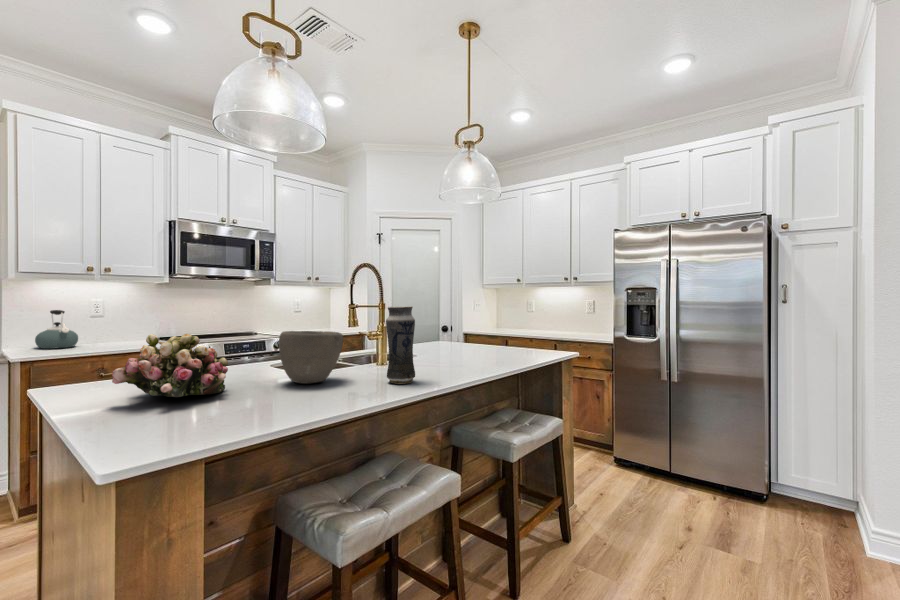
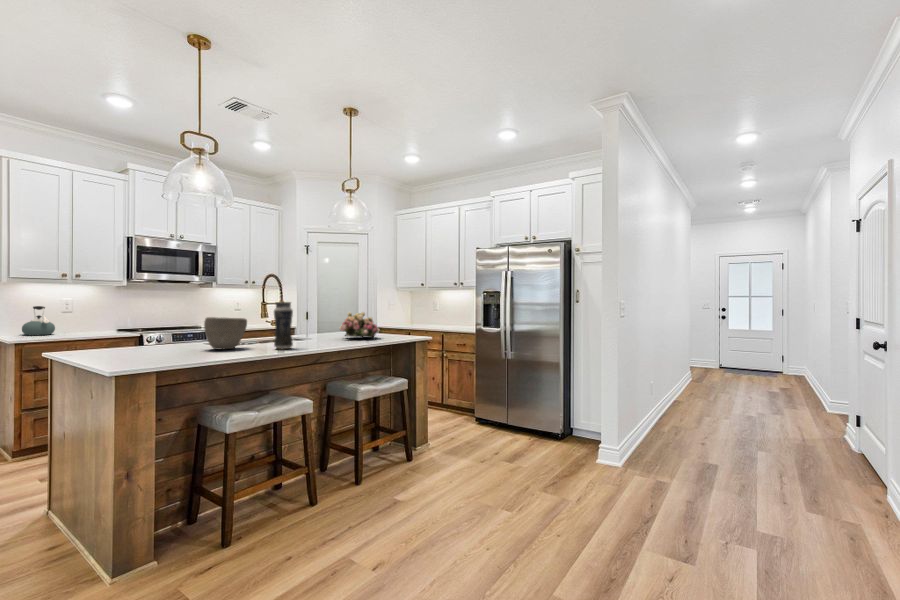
flower arrangement: present [112,334,228,397] -> present [340,312,379,338]

